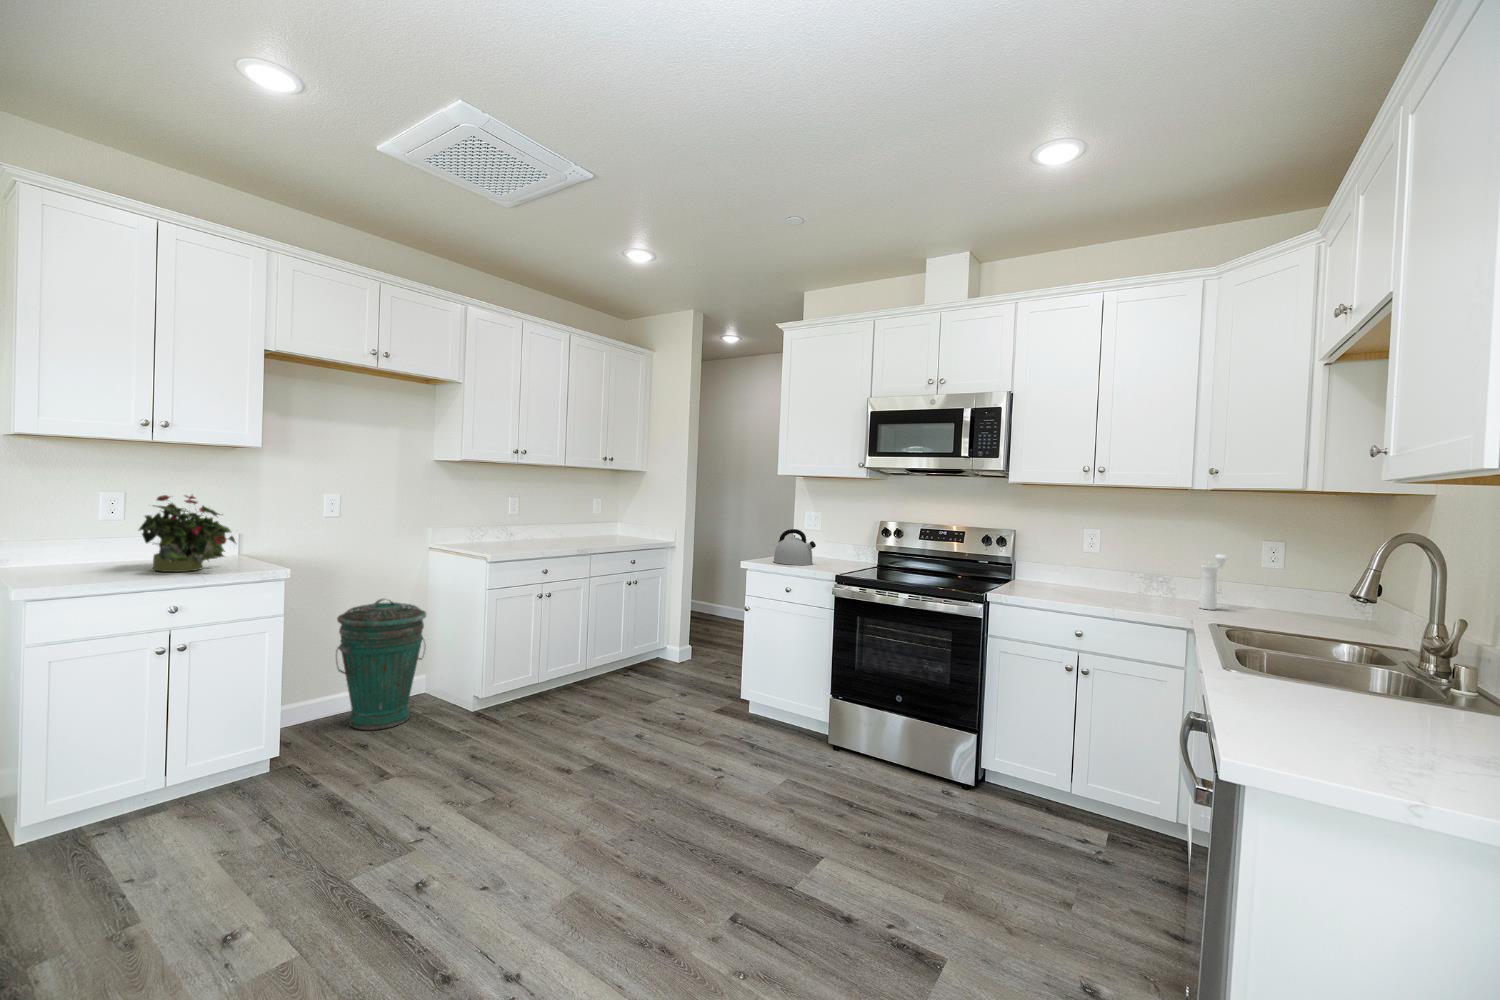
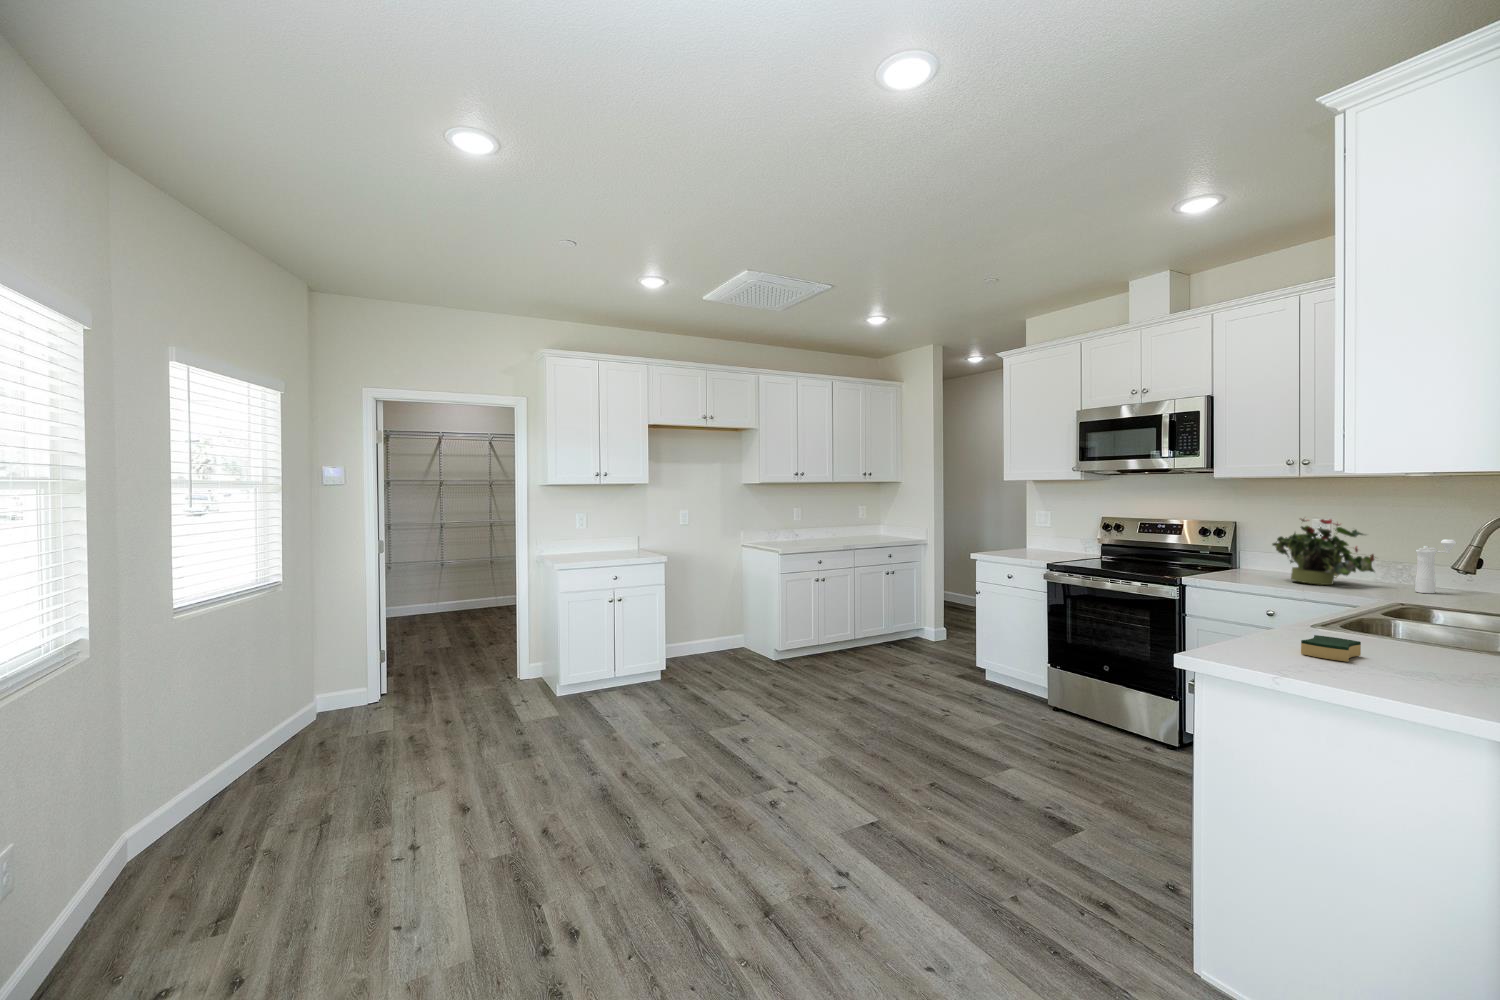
potted plant: present [139,495,235,572] -> present [1272,519,1374,585]
kettle: present [774,529,816,565] -> none [1002,526,1039,556]
trash can: present [337,599,426,730] -> none [691,578,743,665]
sponge: none [1344,712,1436,761] -> present [1301,635,1361,662]

